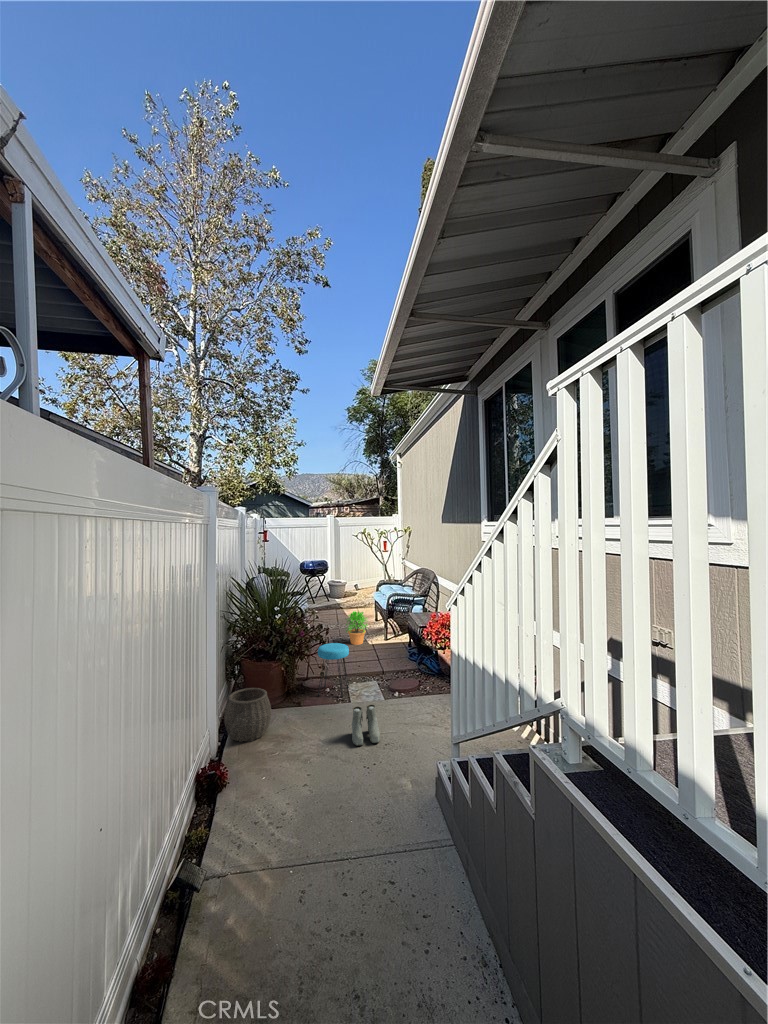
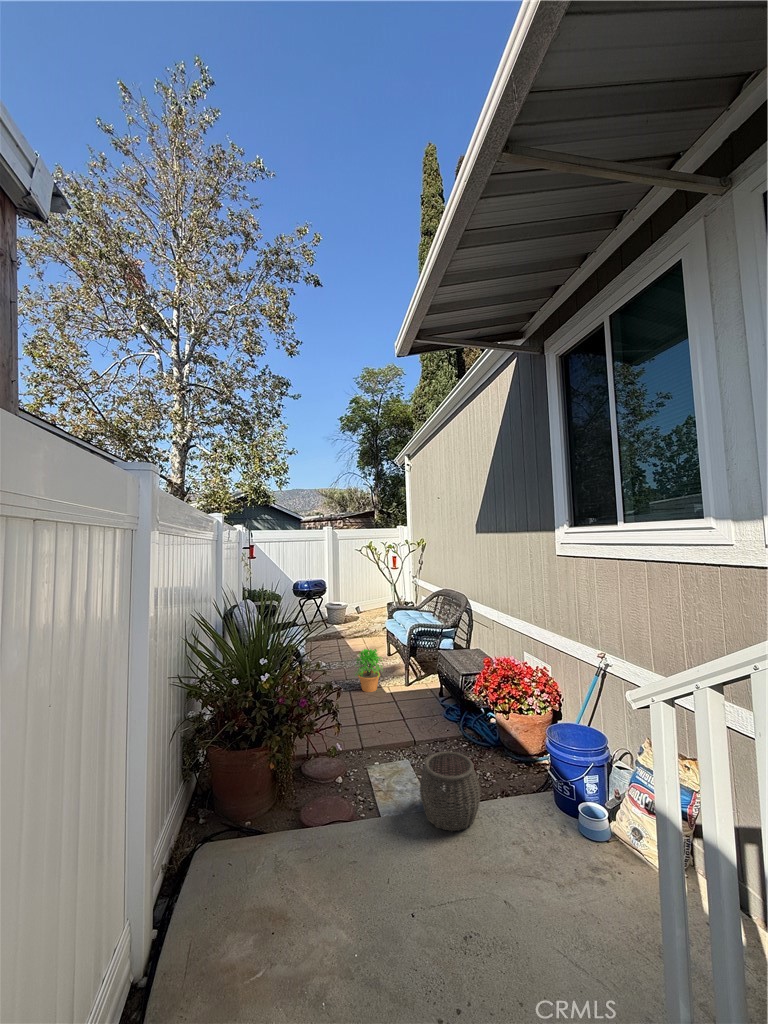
stool: present [318,643,349,697] -> none [326,712,371,798]
woven basket: present [224,688,271,742] -> present [420,751,480,831]
boots: present [352,705,380,746] -> none [392,846,443,939]

